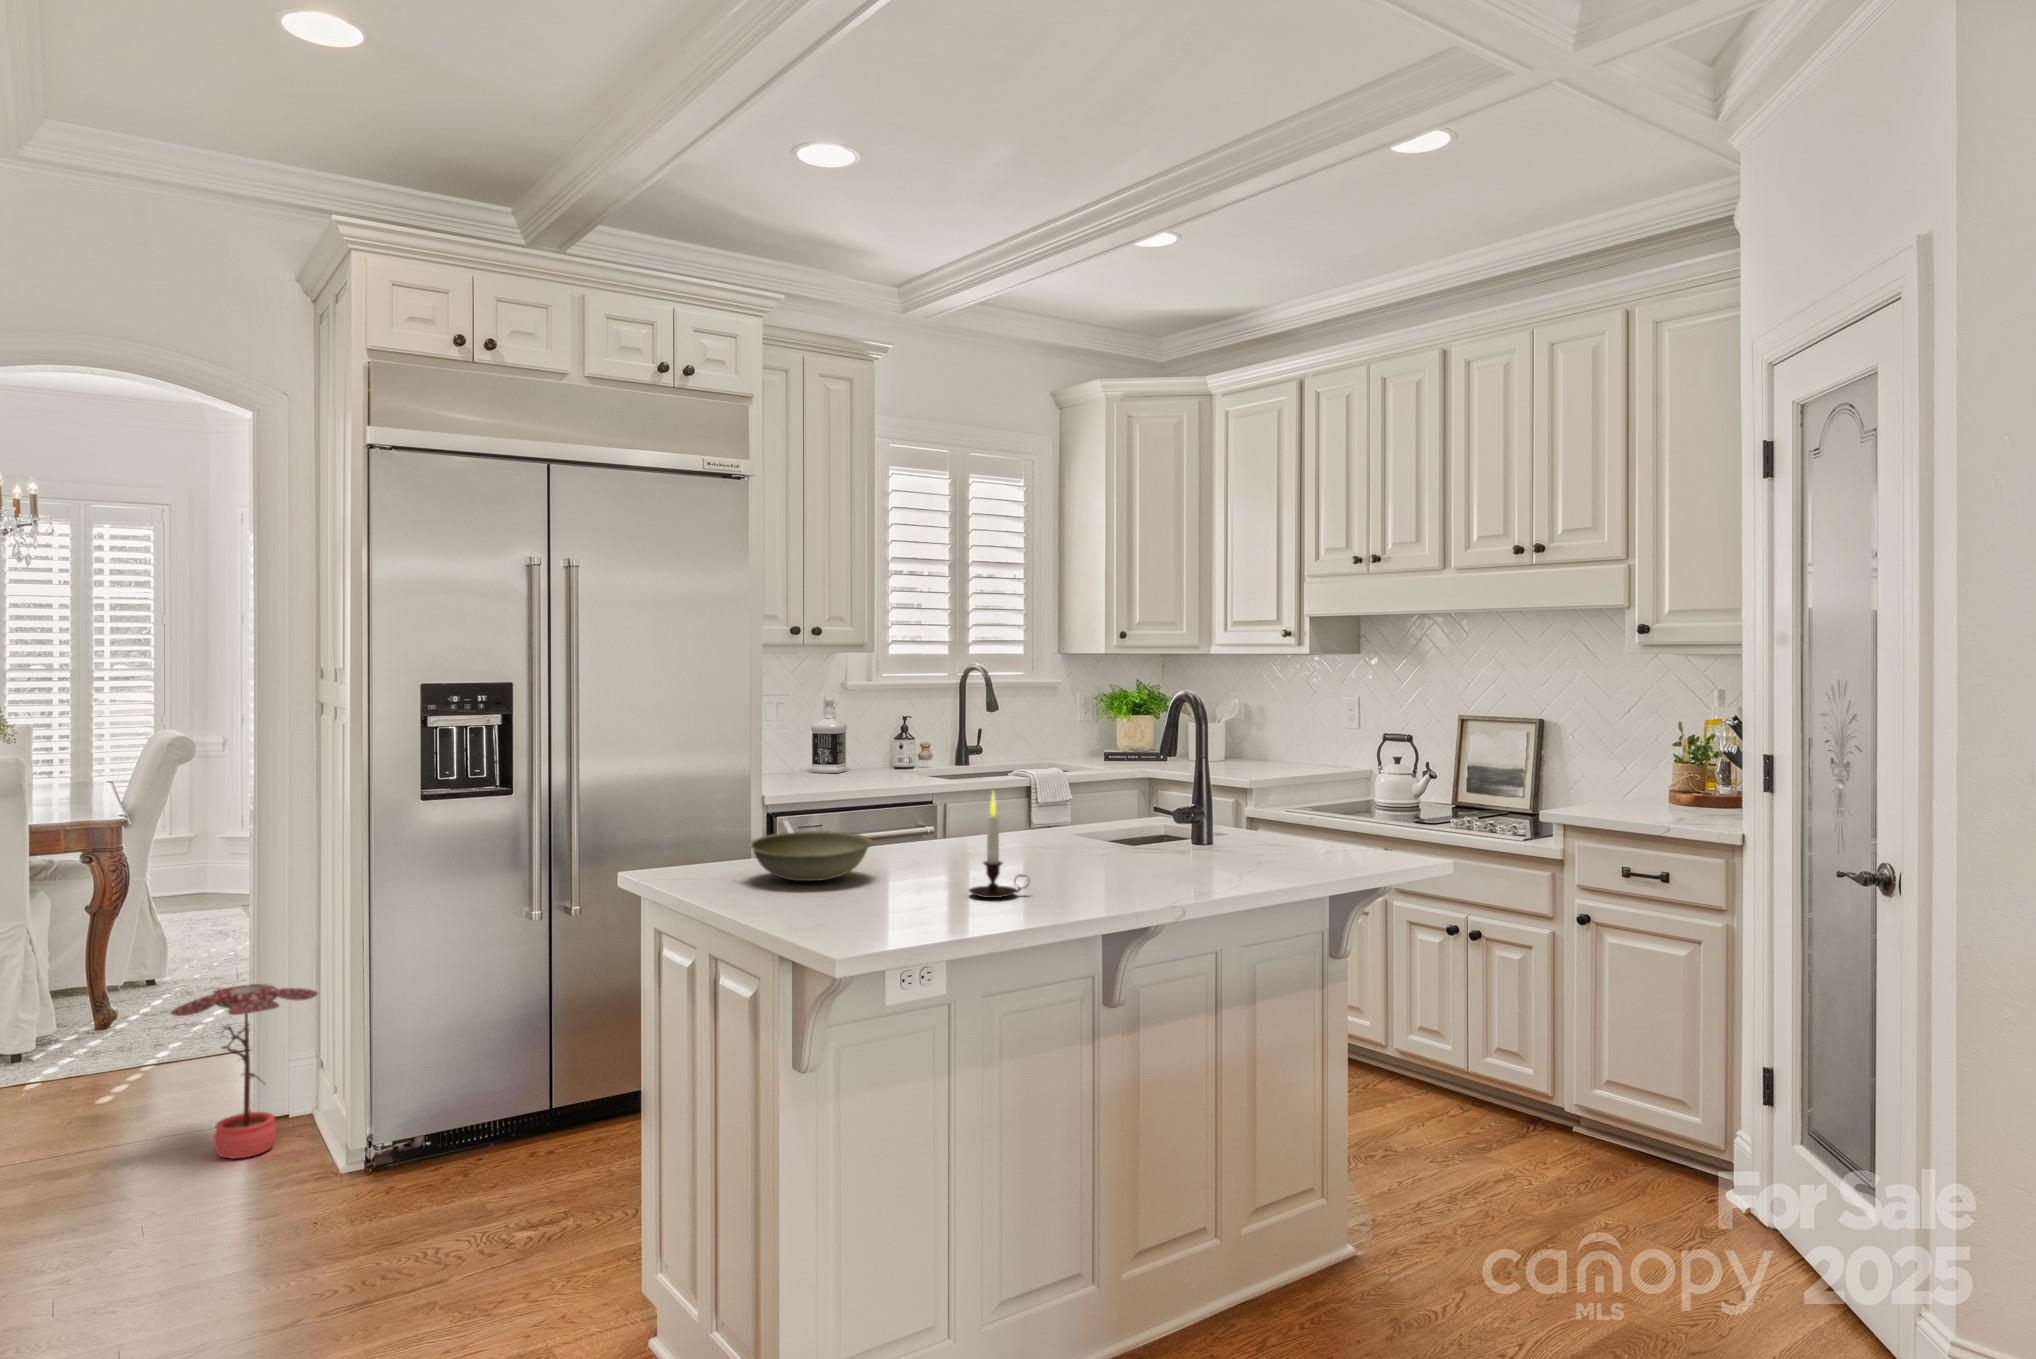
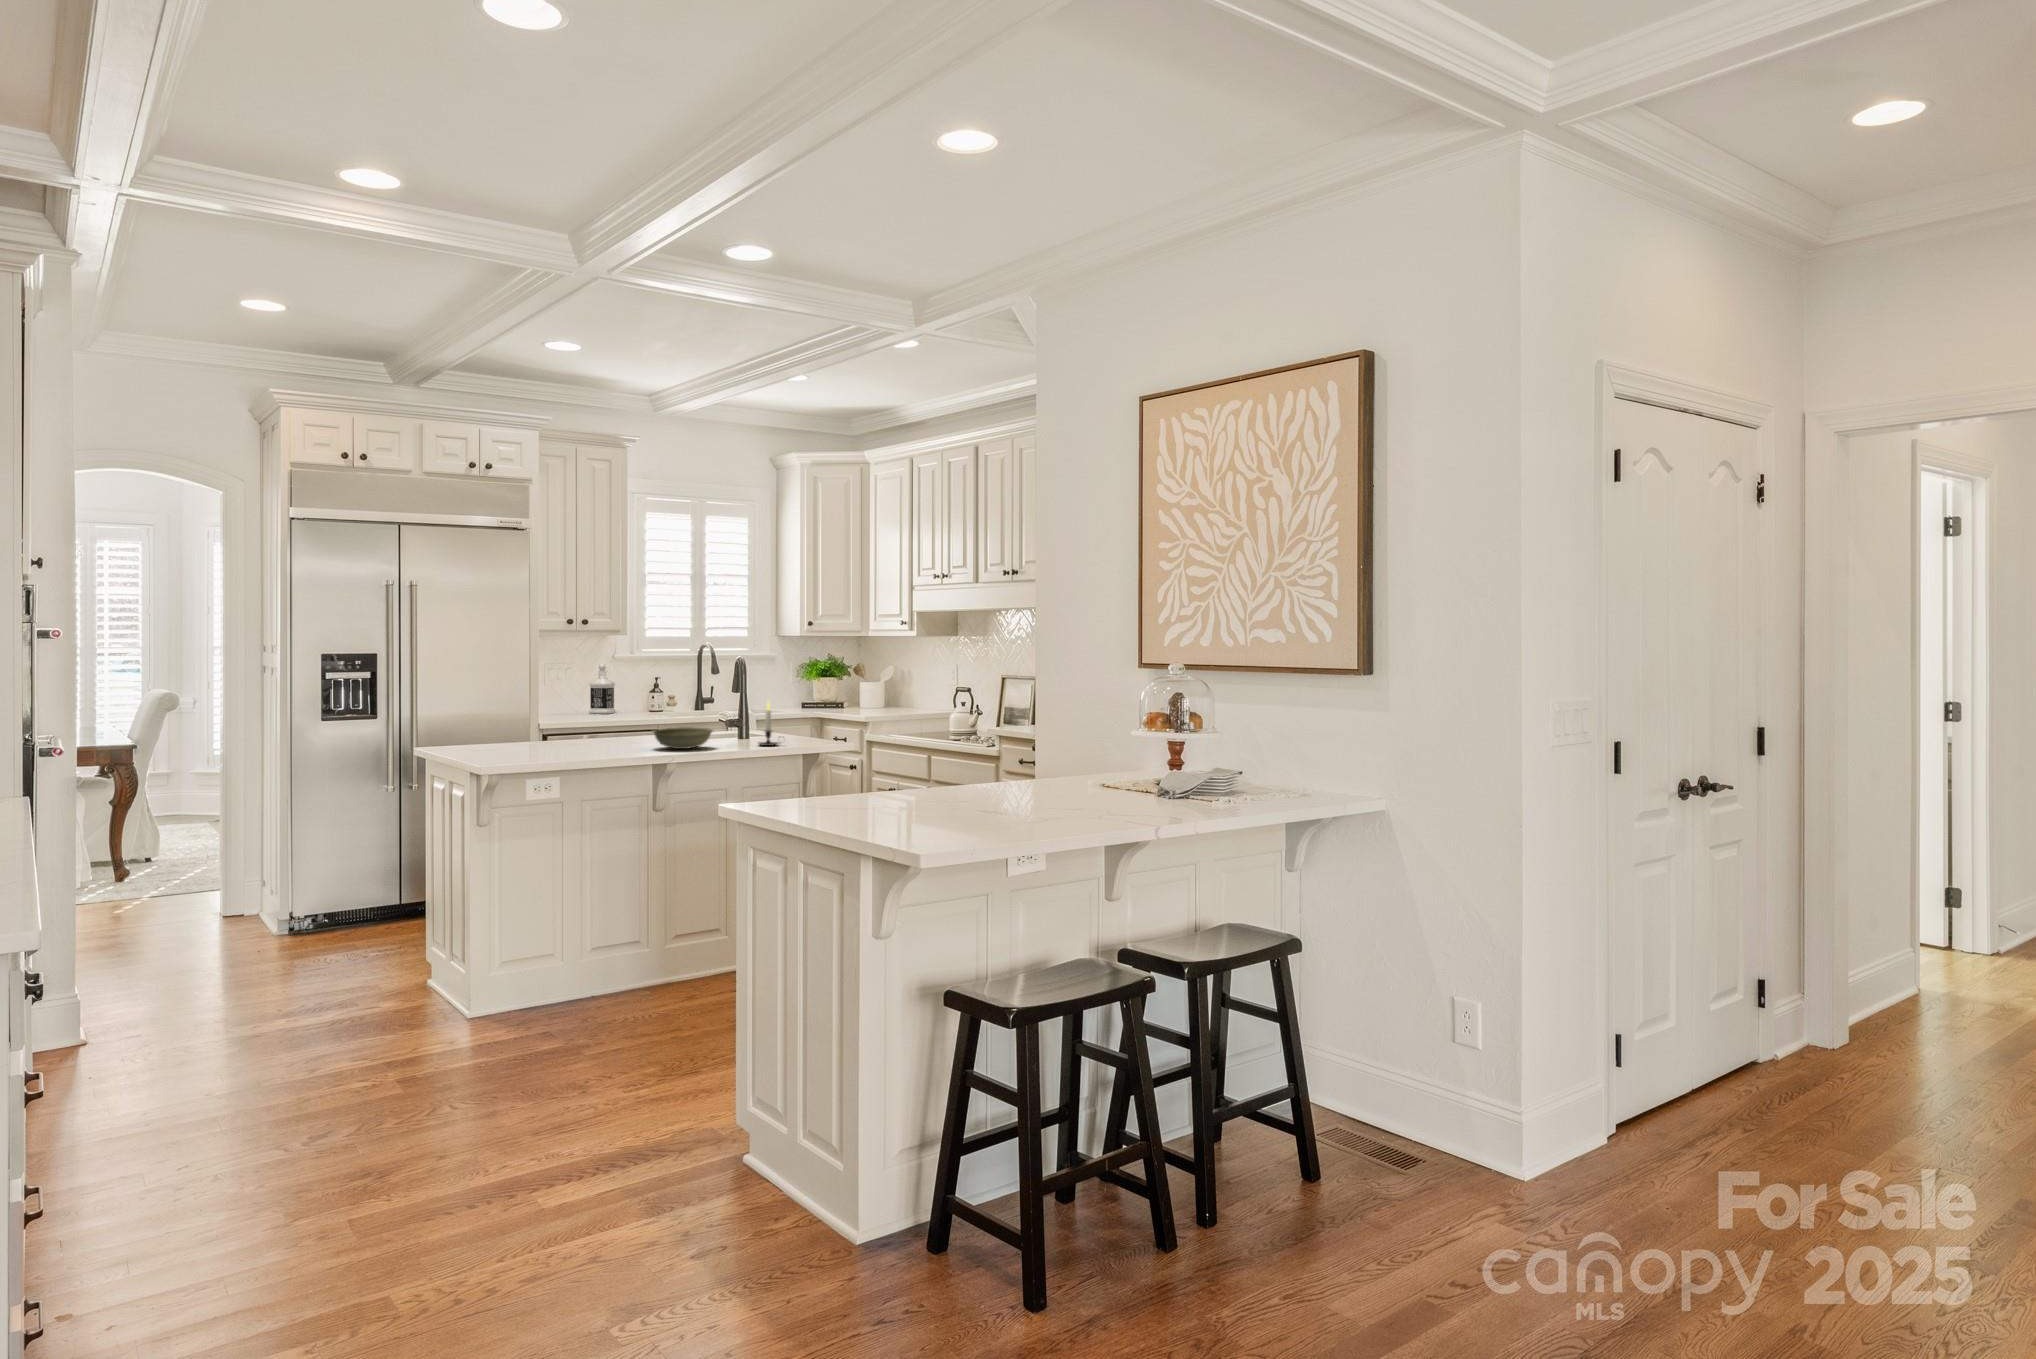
candle: present [969,792,1027,898] -> present [759,703,780,746]
bowl: present [748,831,873,881] -> present [653,727,713,749]
potted plant: present [171,984,317,1159] -> none [178,830,264,928]

